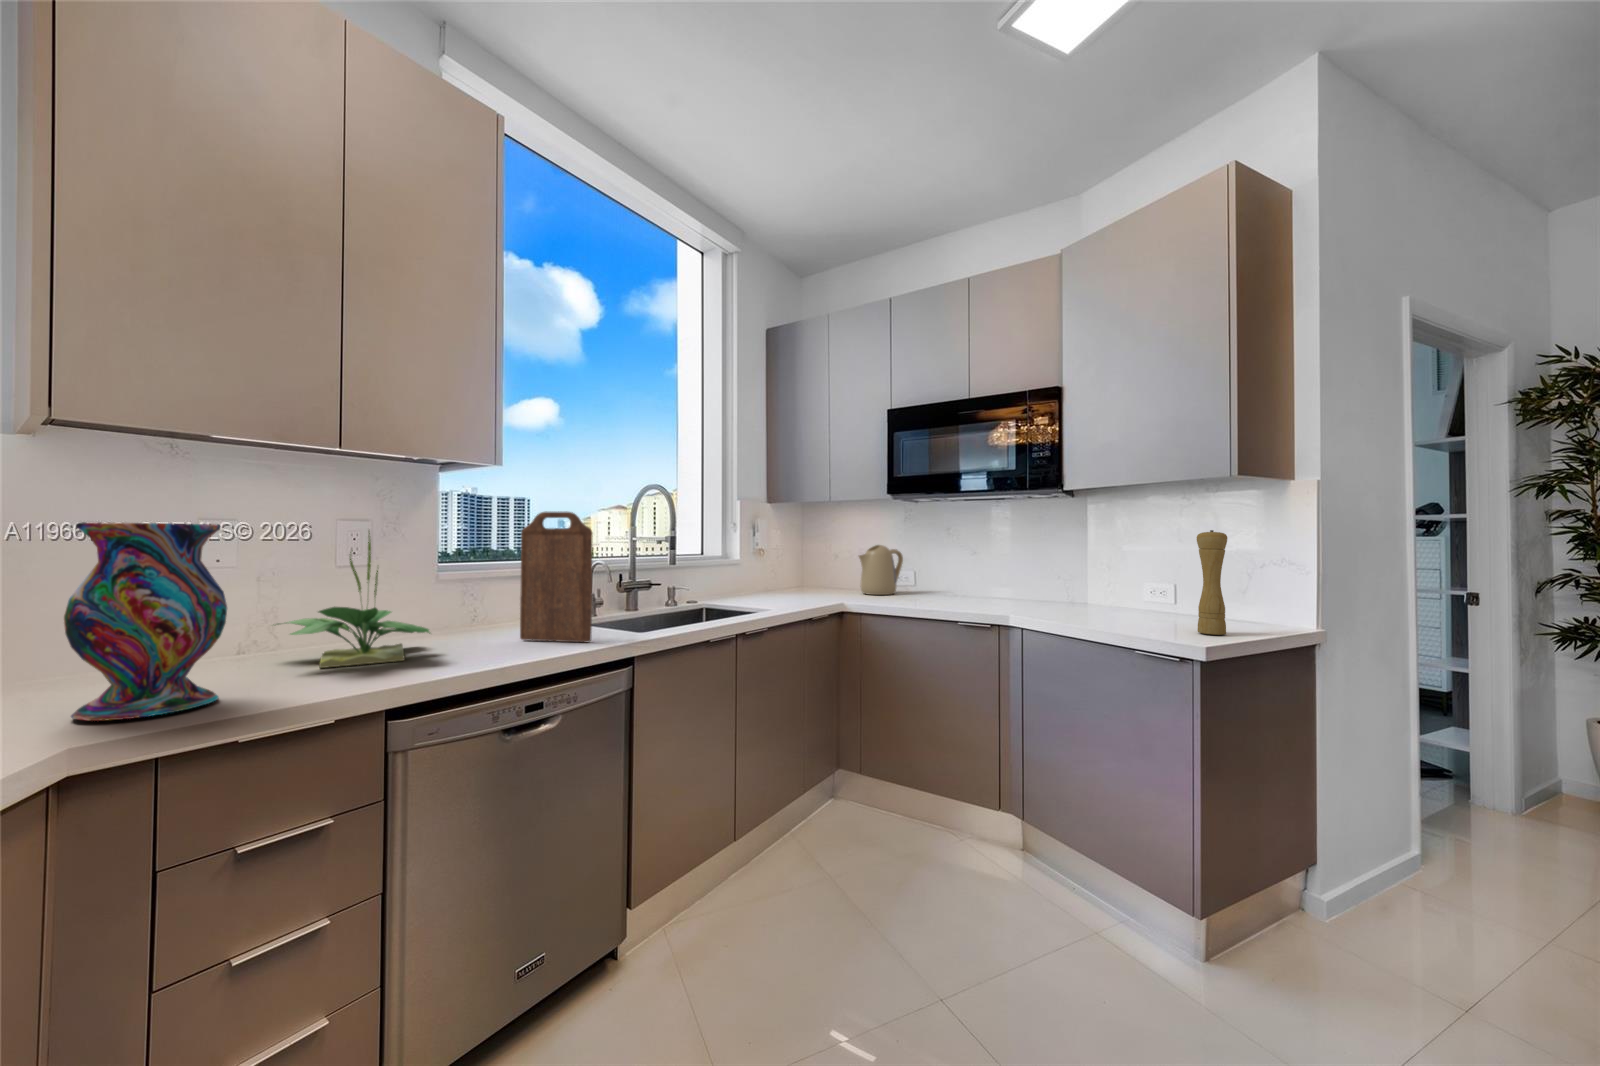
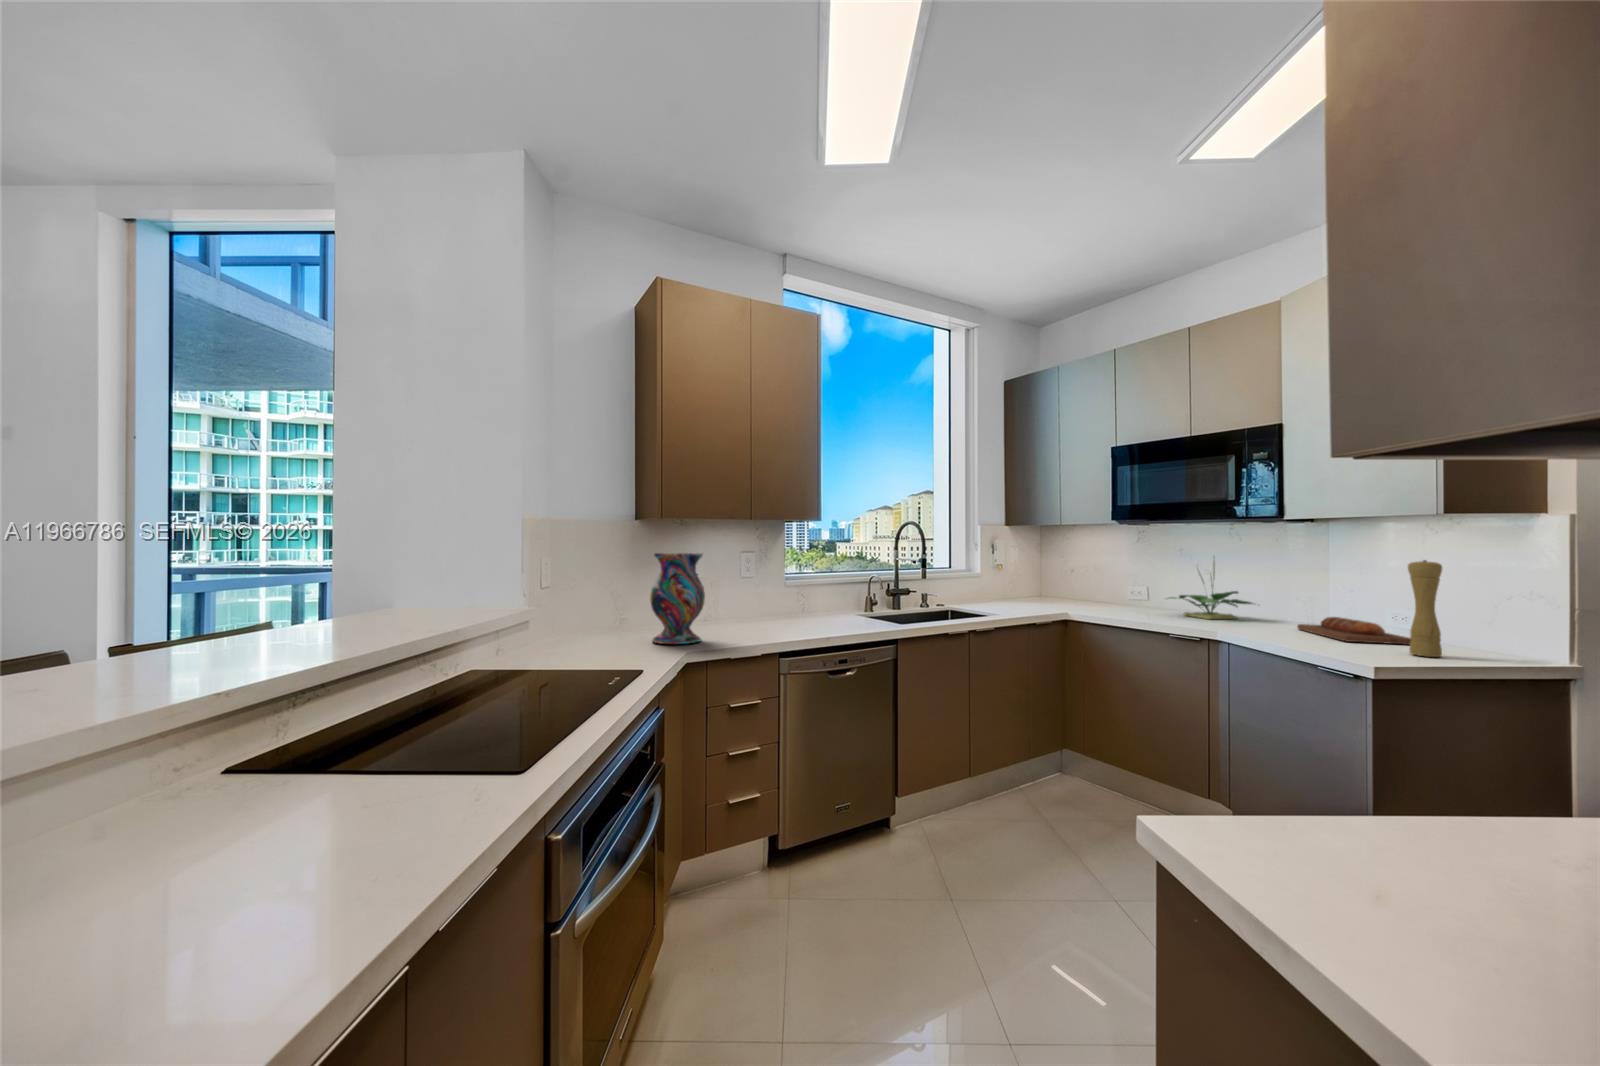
cutting board: present [520,511,593,642] -> none [829,542,874,627]
potted plant: present [277,533,430,668] -> present [1169,557,1252,619]
kettle: present [859,545,903,595] -> none [1085,564,1131,608]
bread loaf: none [1074,595,1186,622] -> present [1297,617,1411,645]

